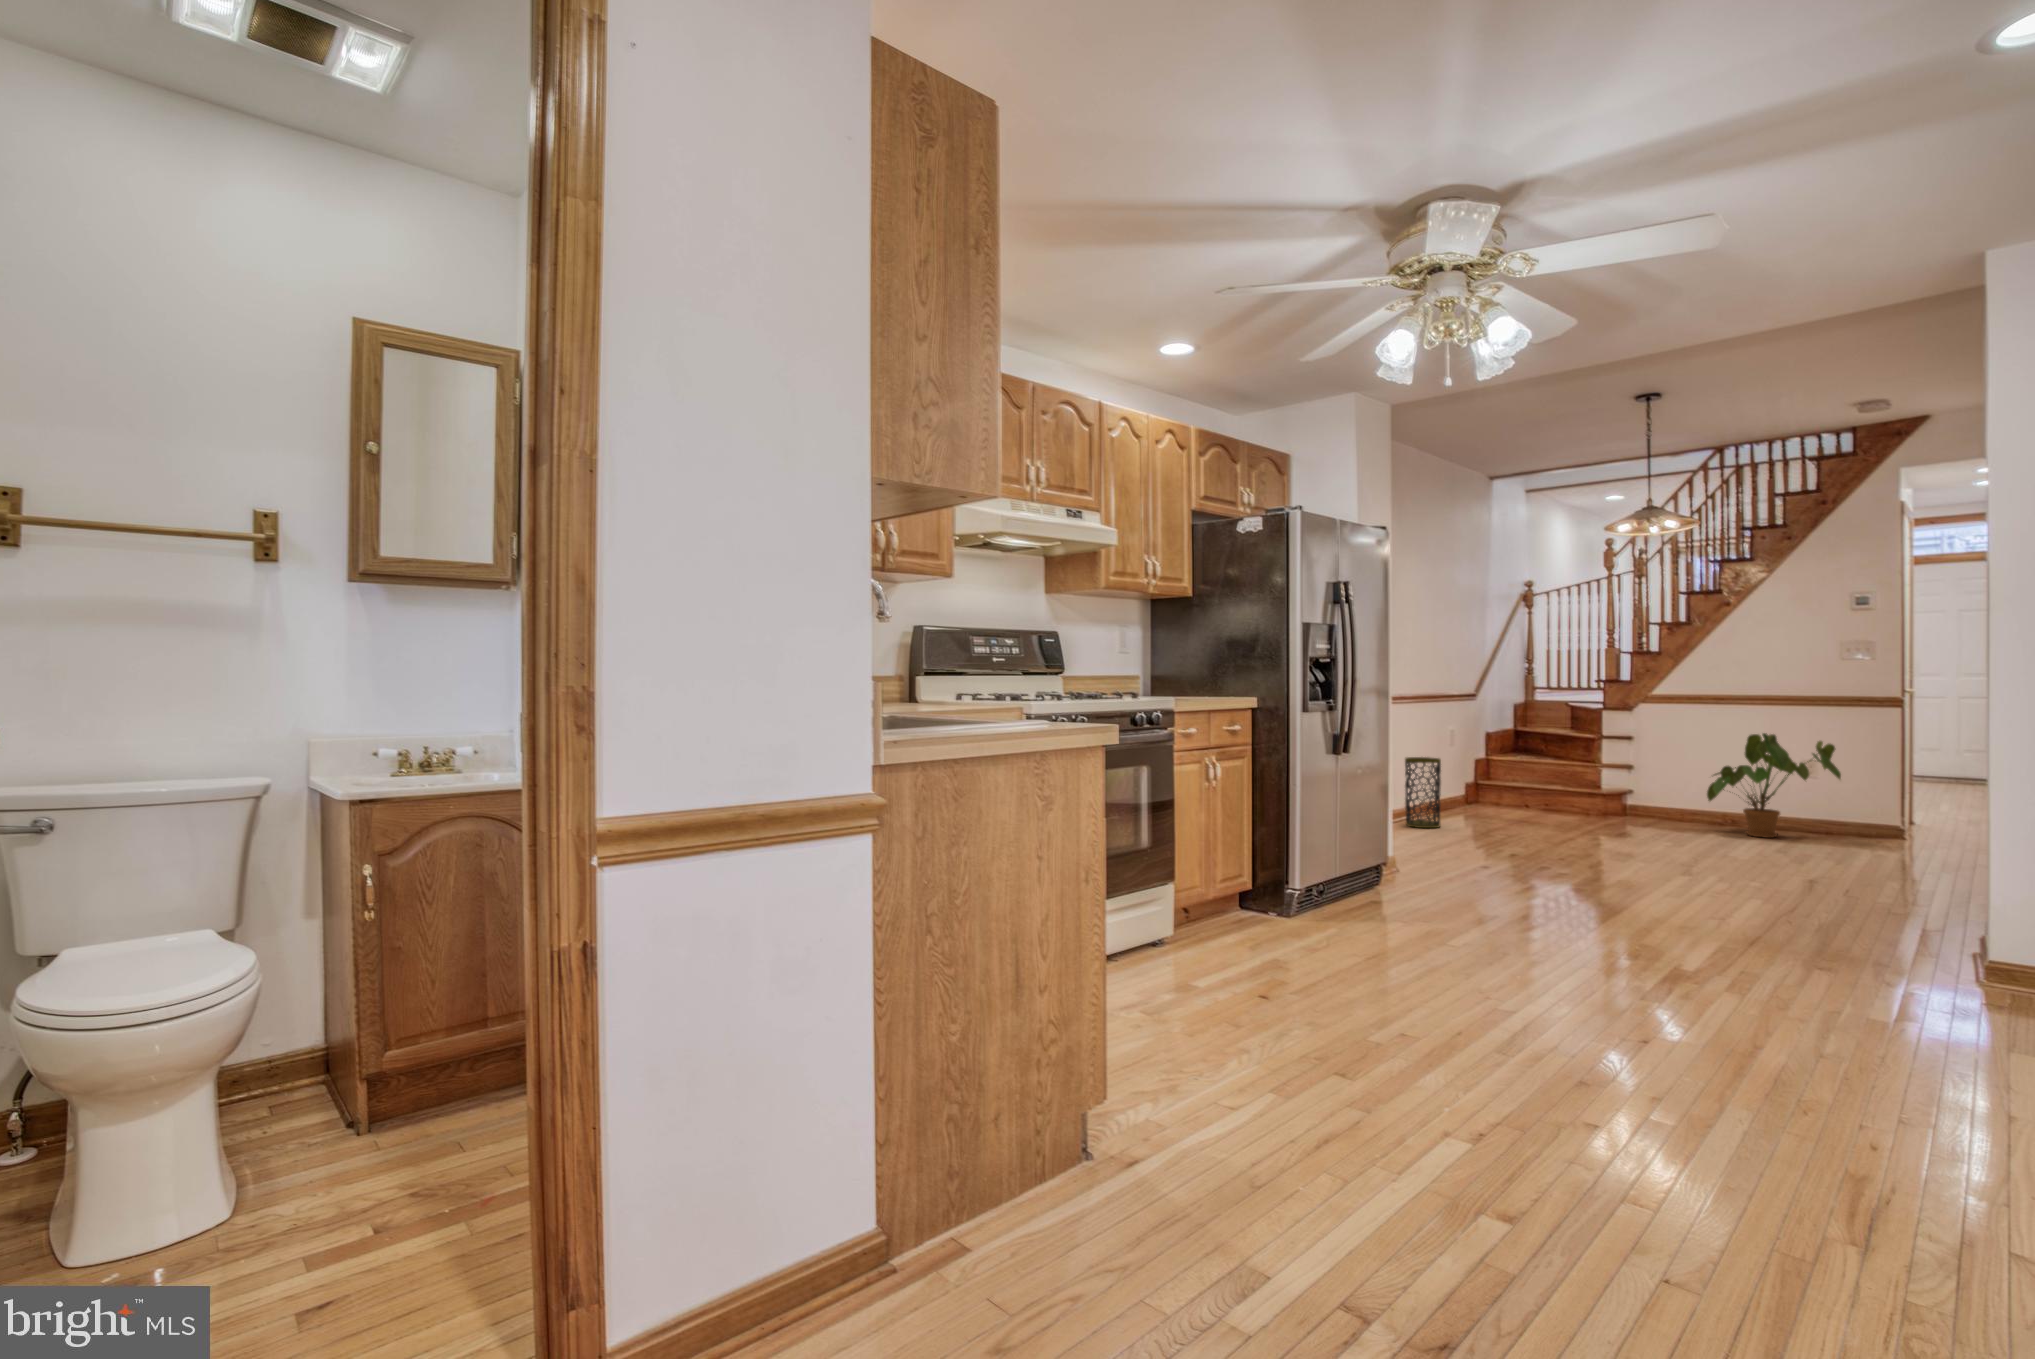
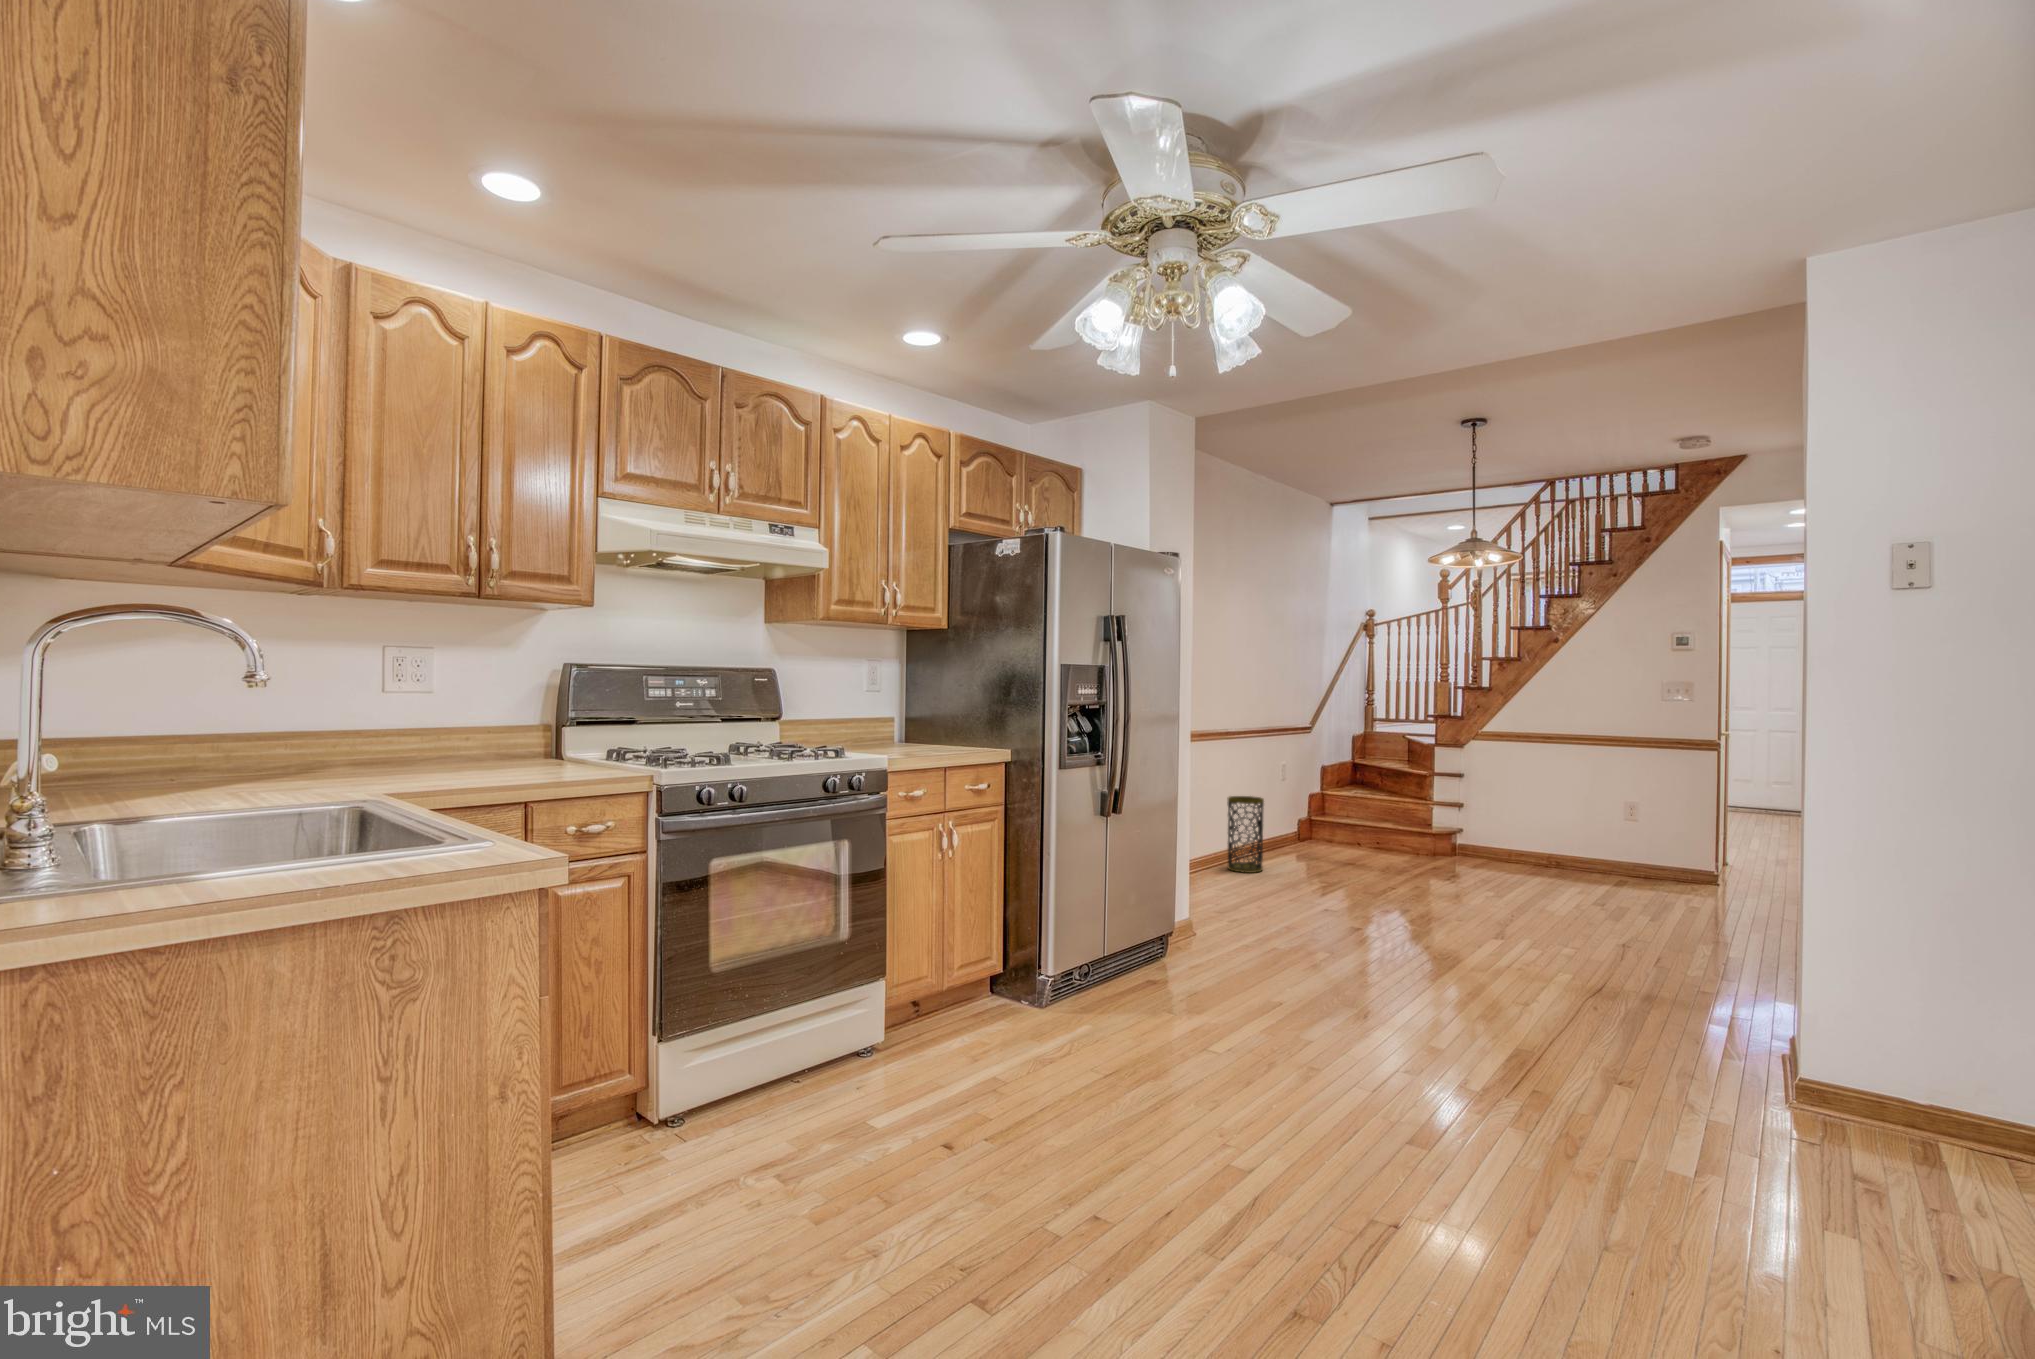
house plant: present [1707,733,1841,838] -> none [1530,776,1661,885]

